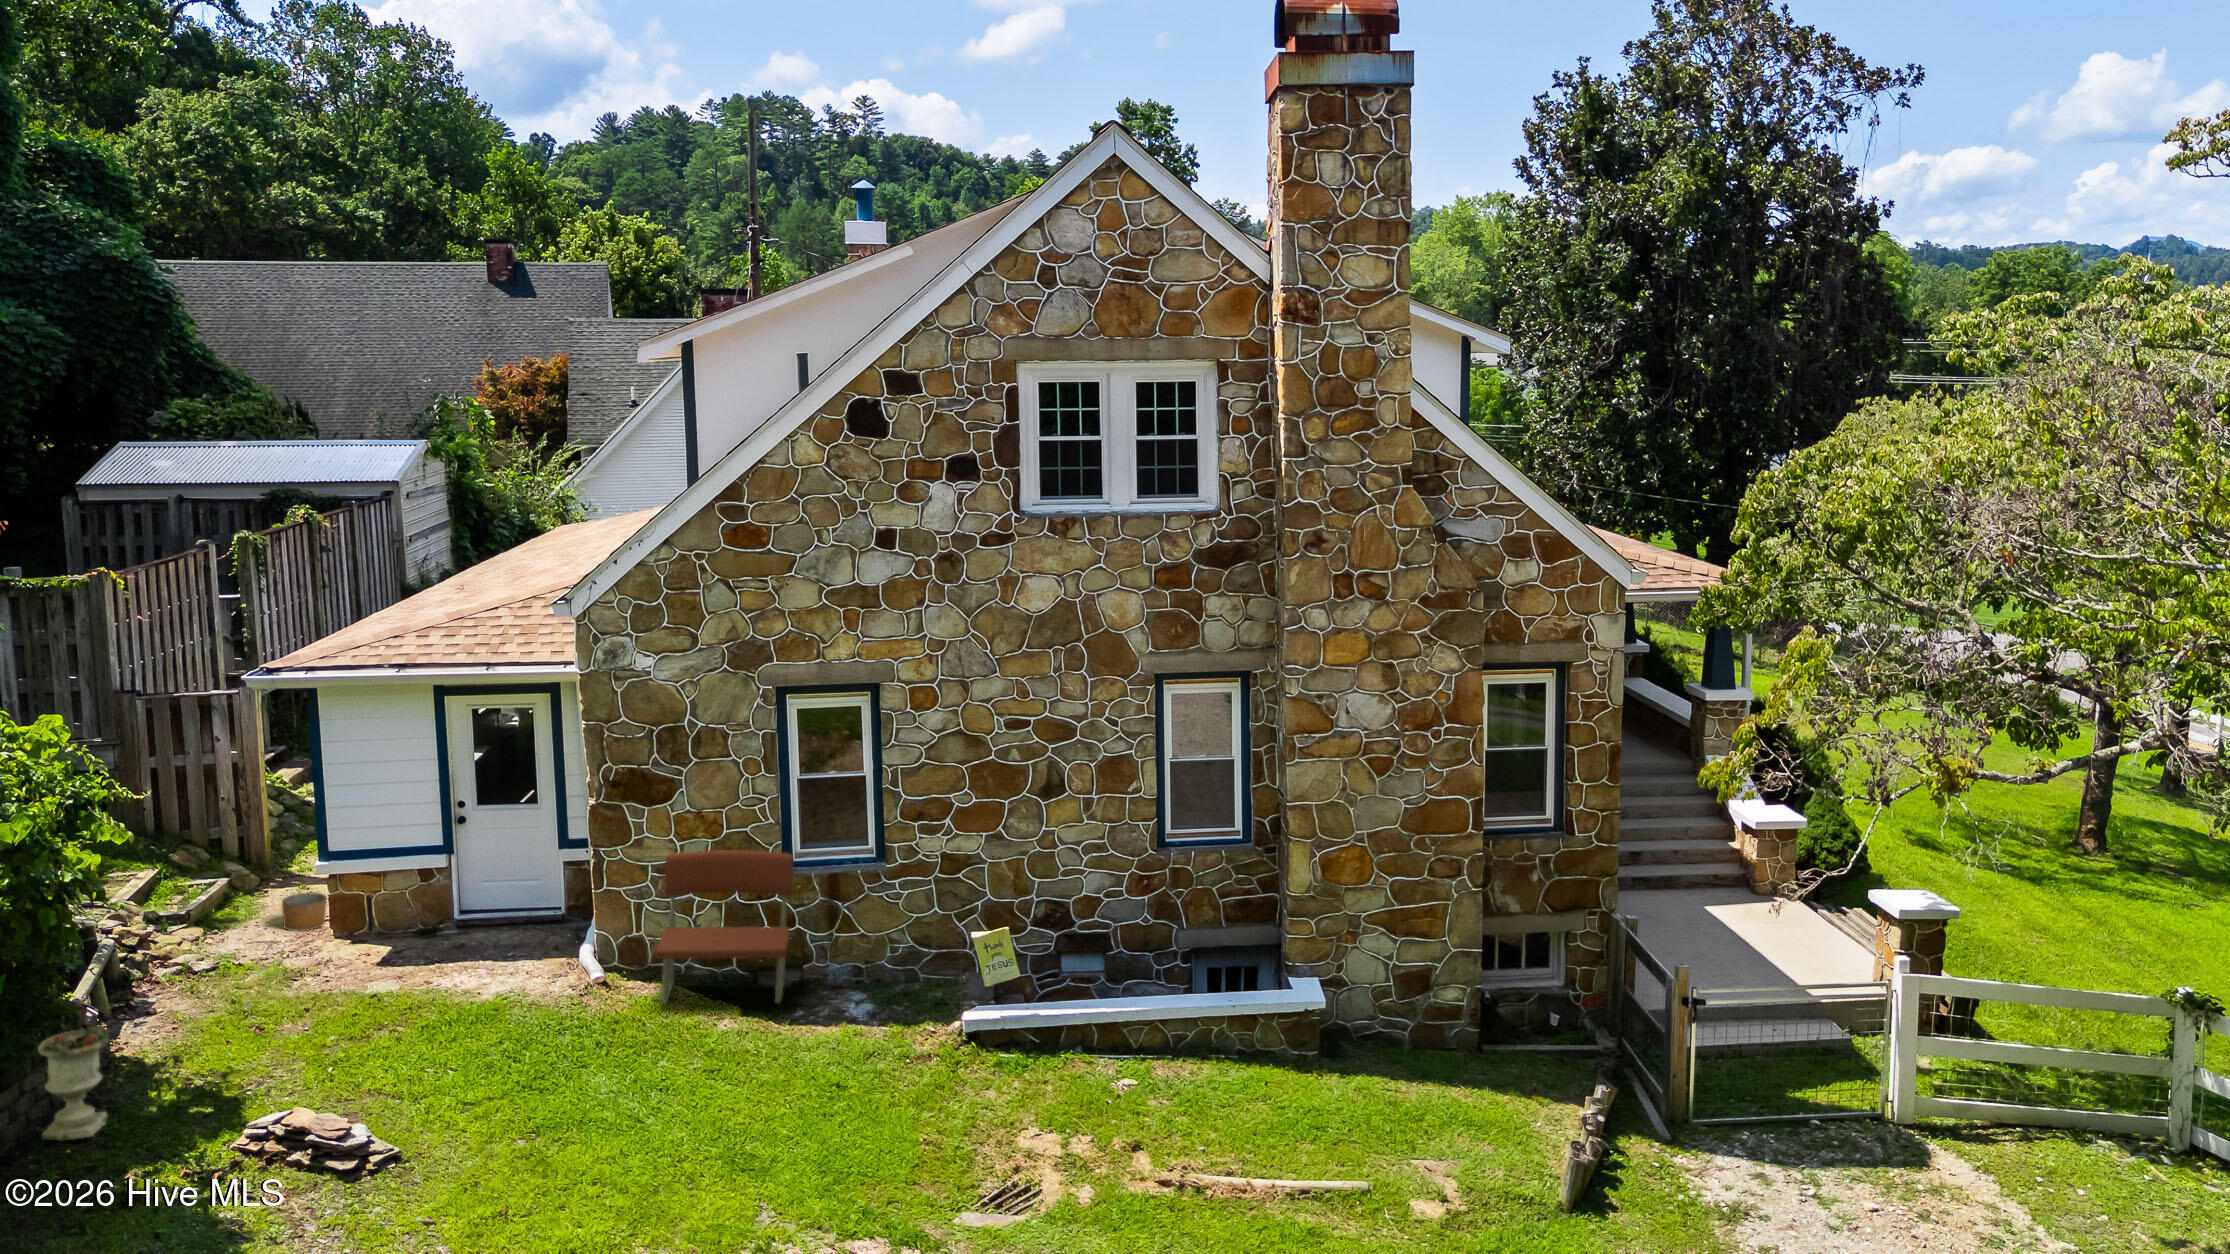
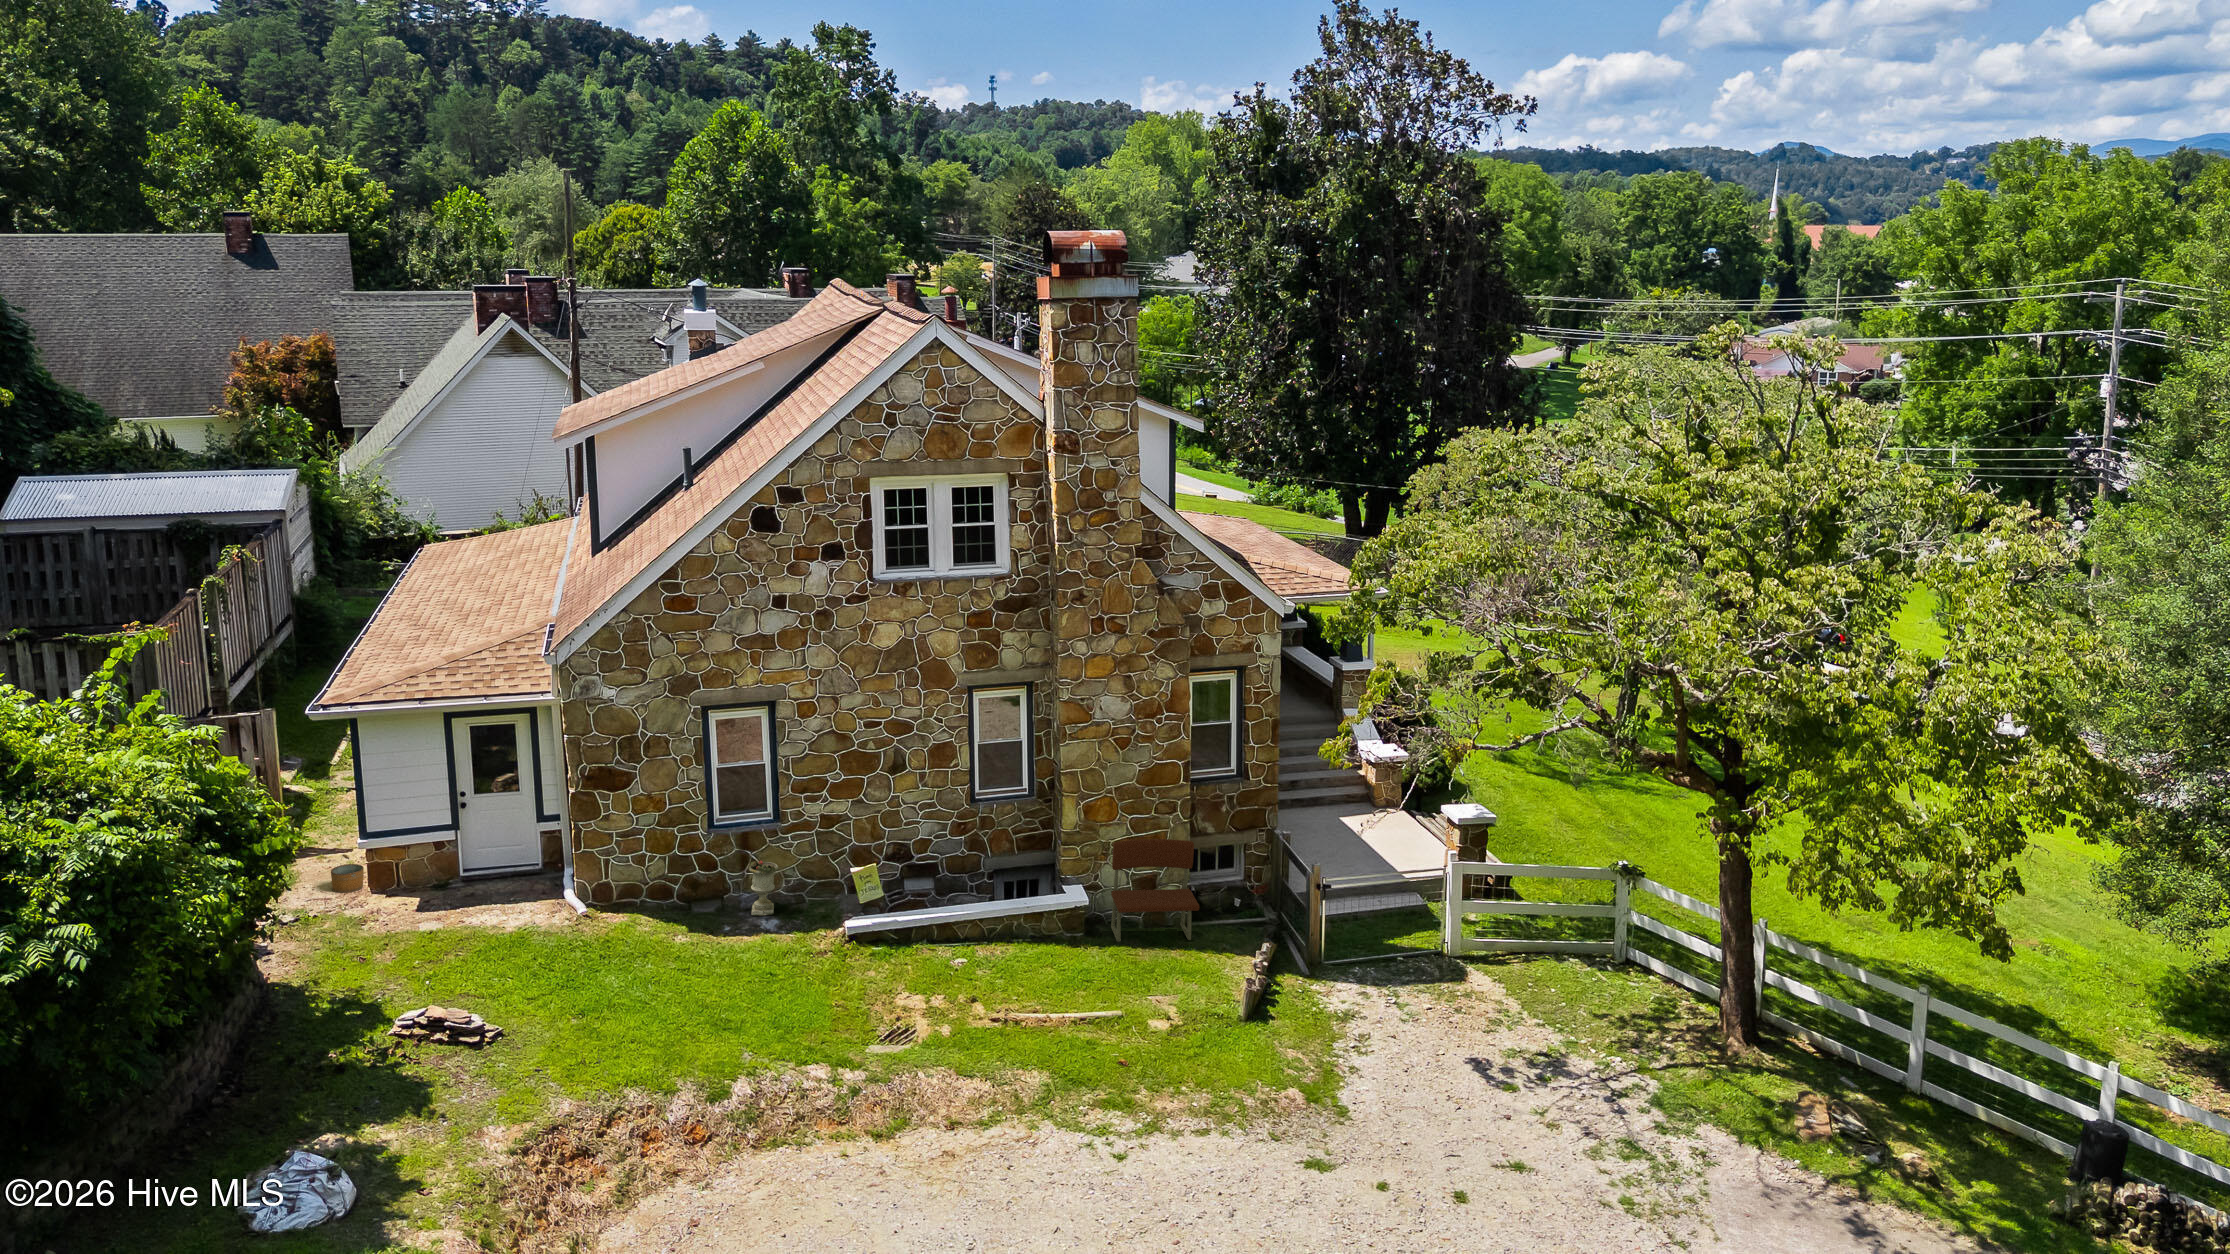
bench: present [655,850,793,1004] -> present [1111,839,1199,942]
planter: present [38,1025,109,1141] -> present [749,861,778,916]

